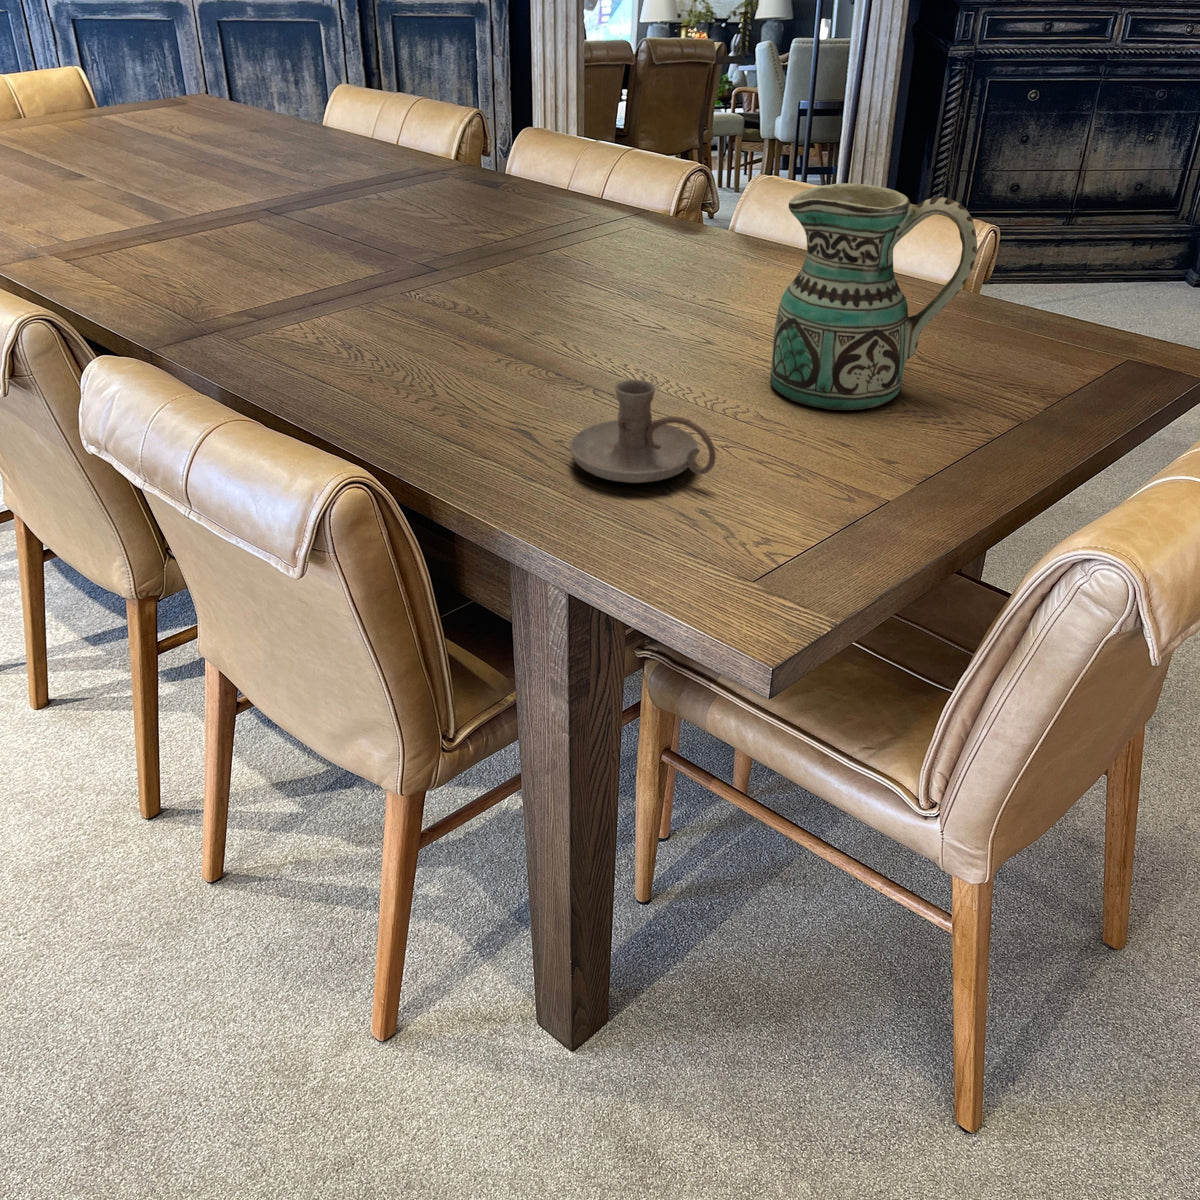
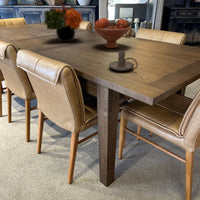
flower arrangement: none [206,55,436,263] -> present [44,5,83,42]
fruit bowl: none [489,143,693,314] -> present [93,18,131,48]
ceramic pitcher: present [771,183,977,410] -> none [146,19,187,61]

